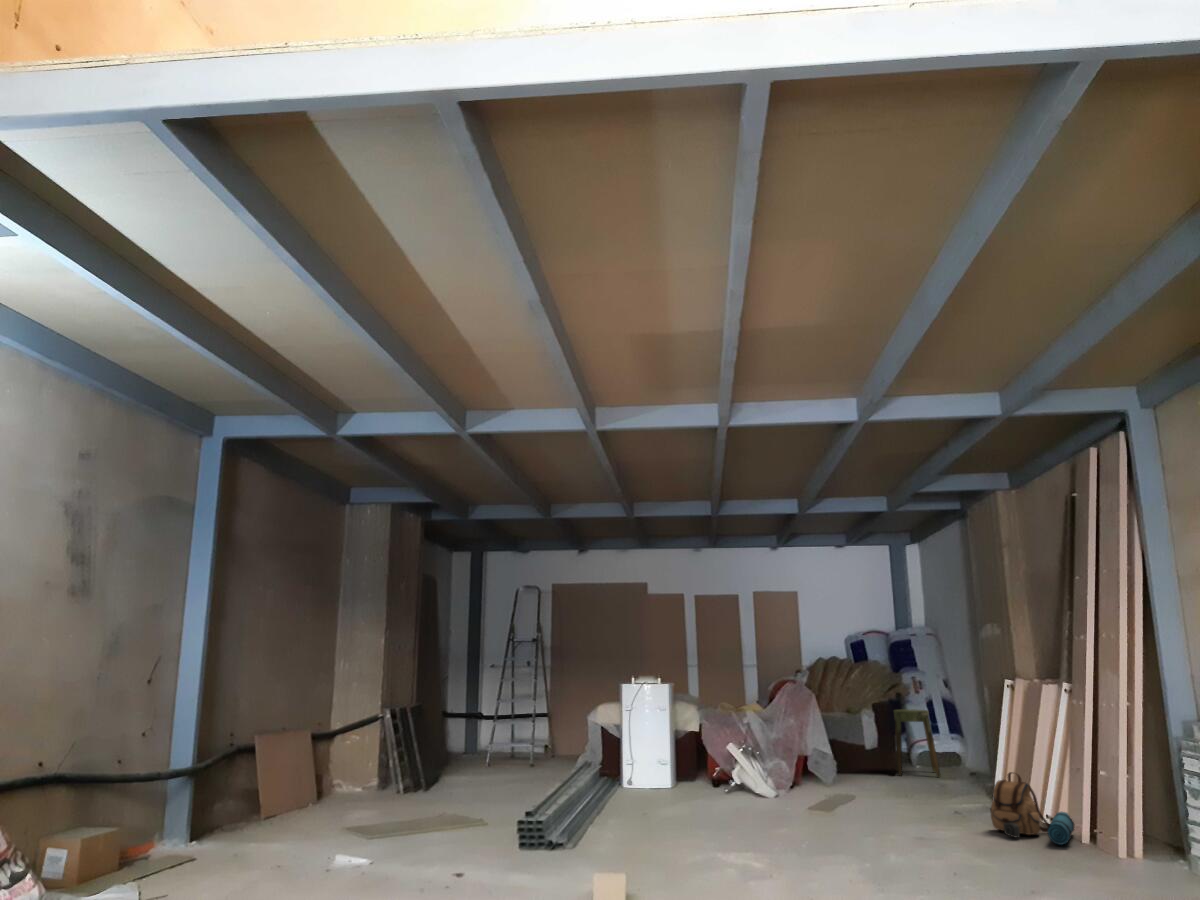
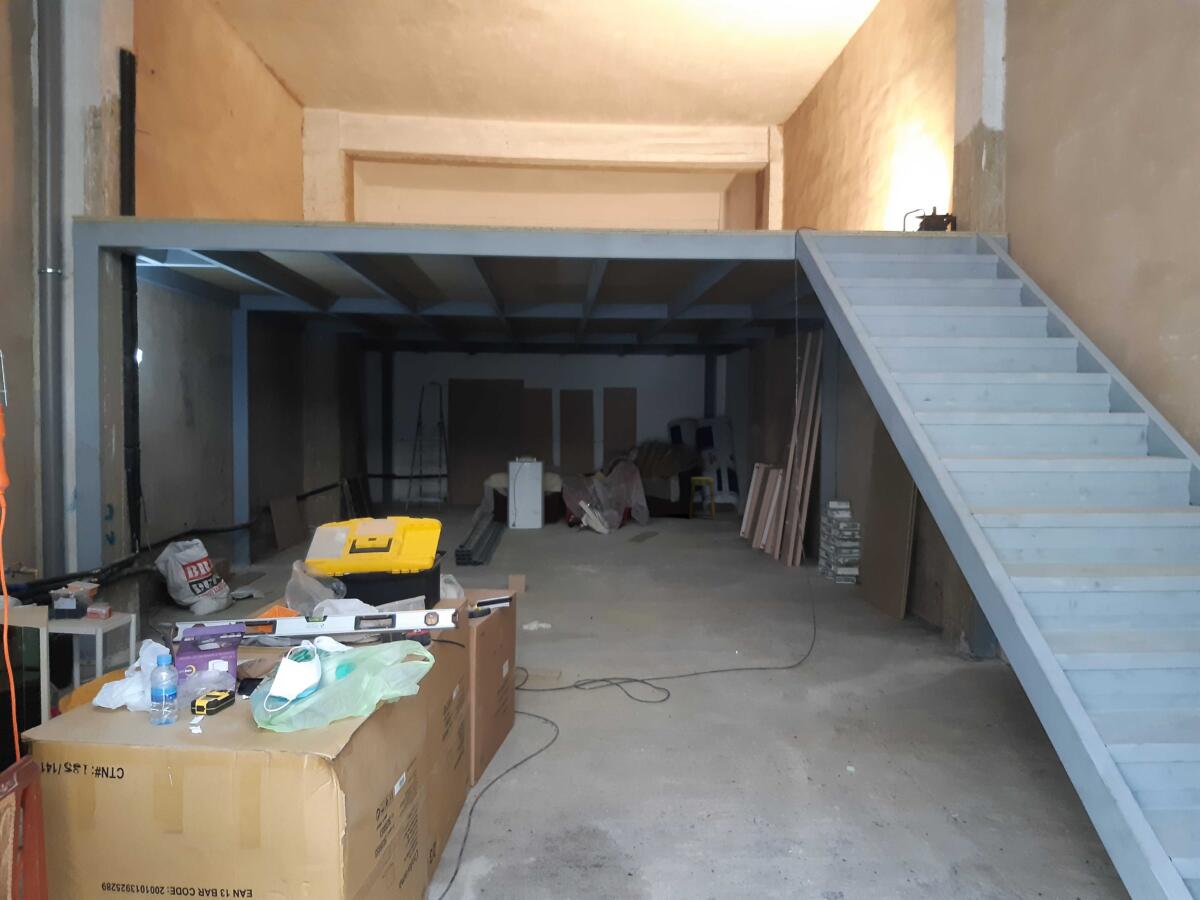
backpack: present [990,772,1074,845] -> none [730,521,773,559]

